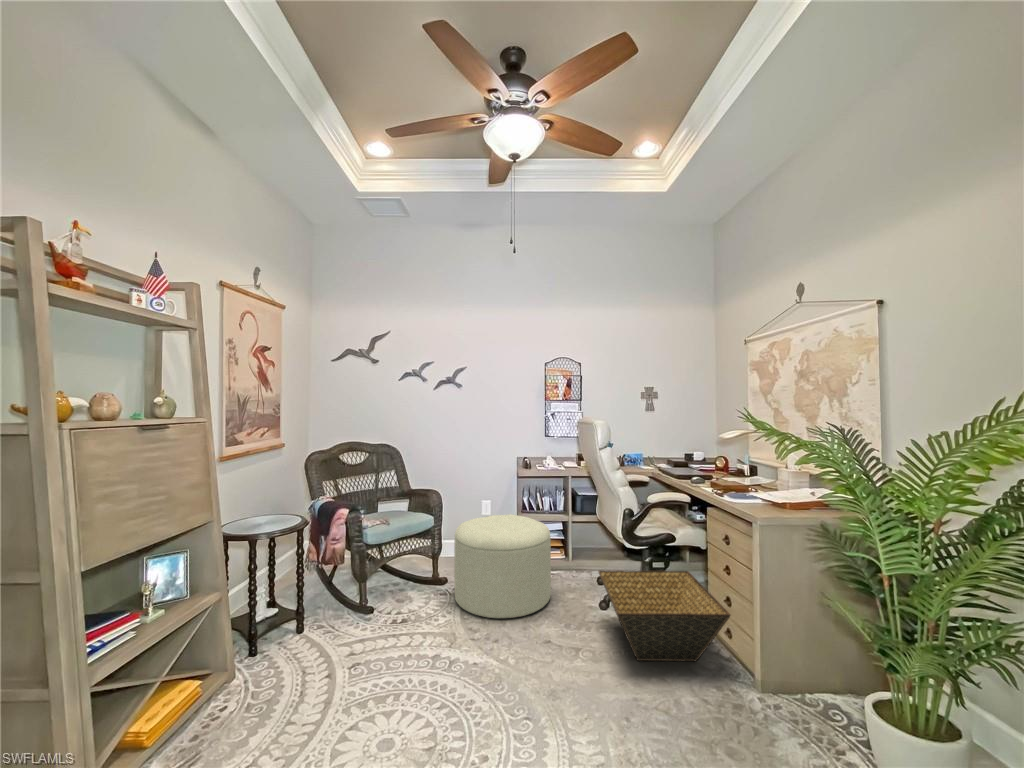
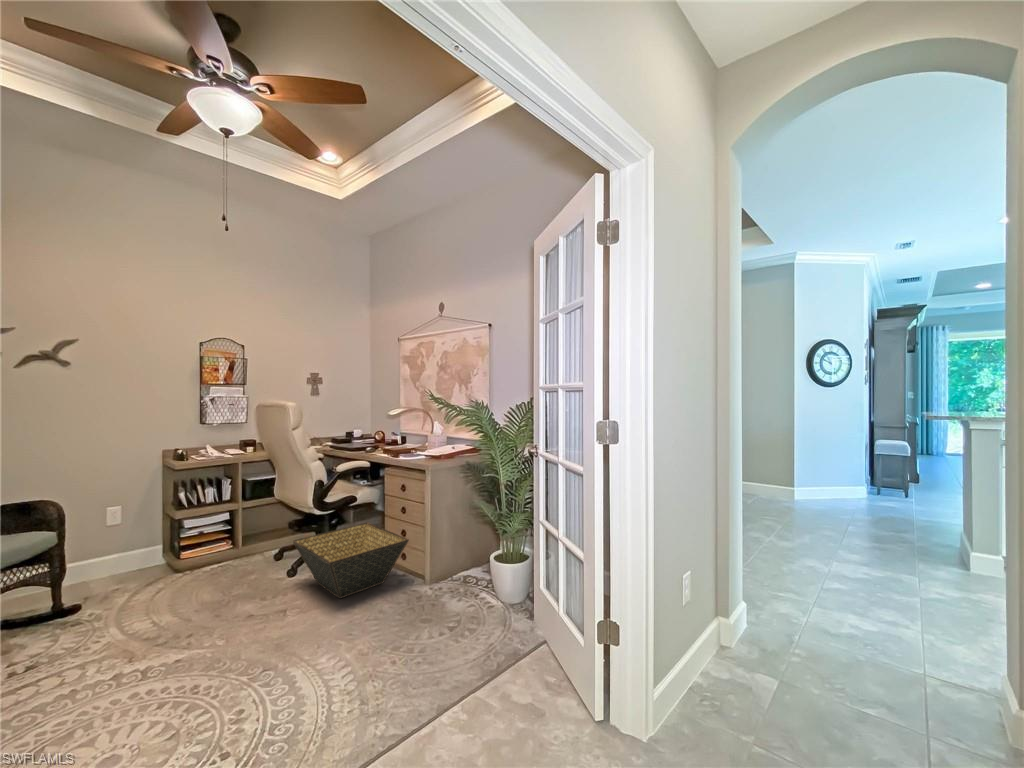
ottoman: present [454,514,551,619] -> none [98,511,234,628]

